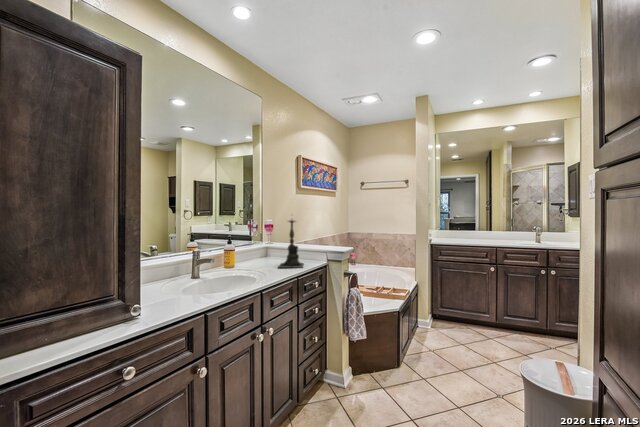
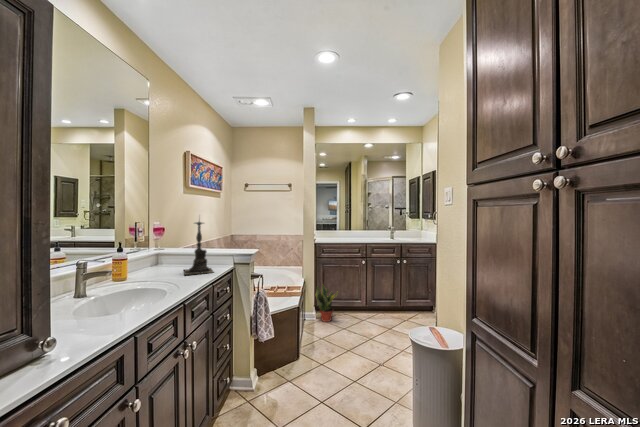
potted plant: none [430,289,457,334] -> present [316,286,338,322]

